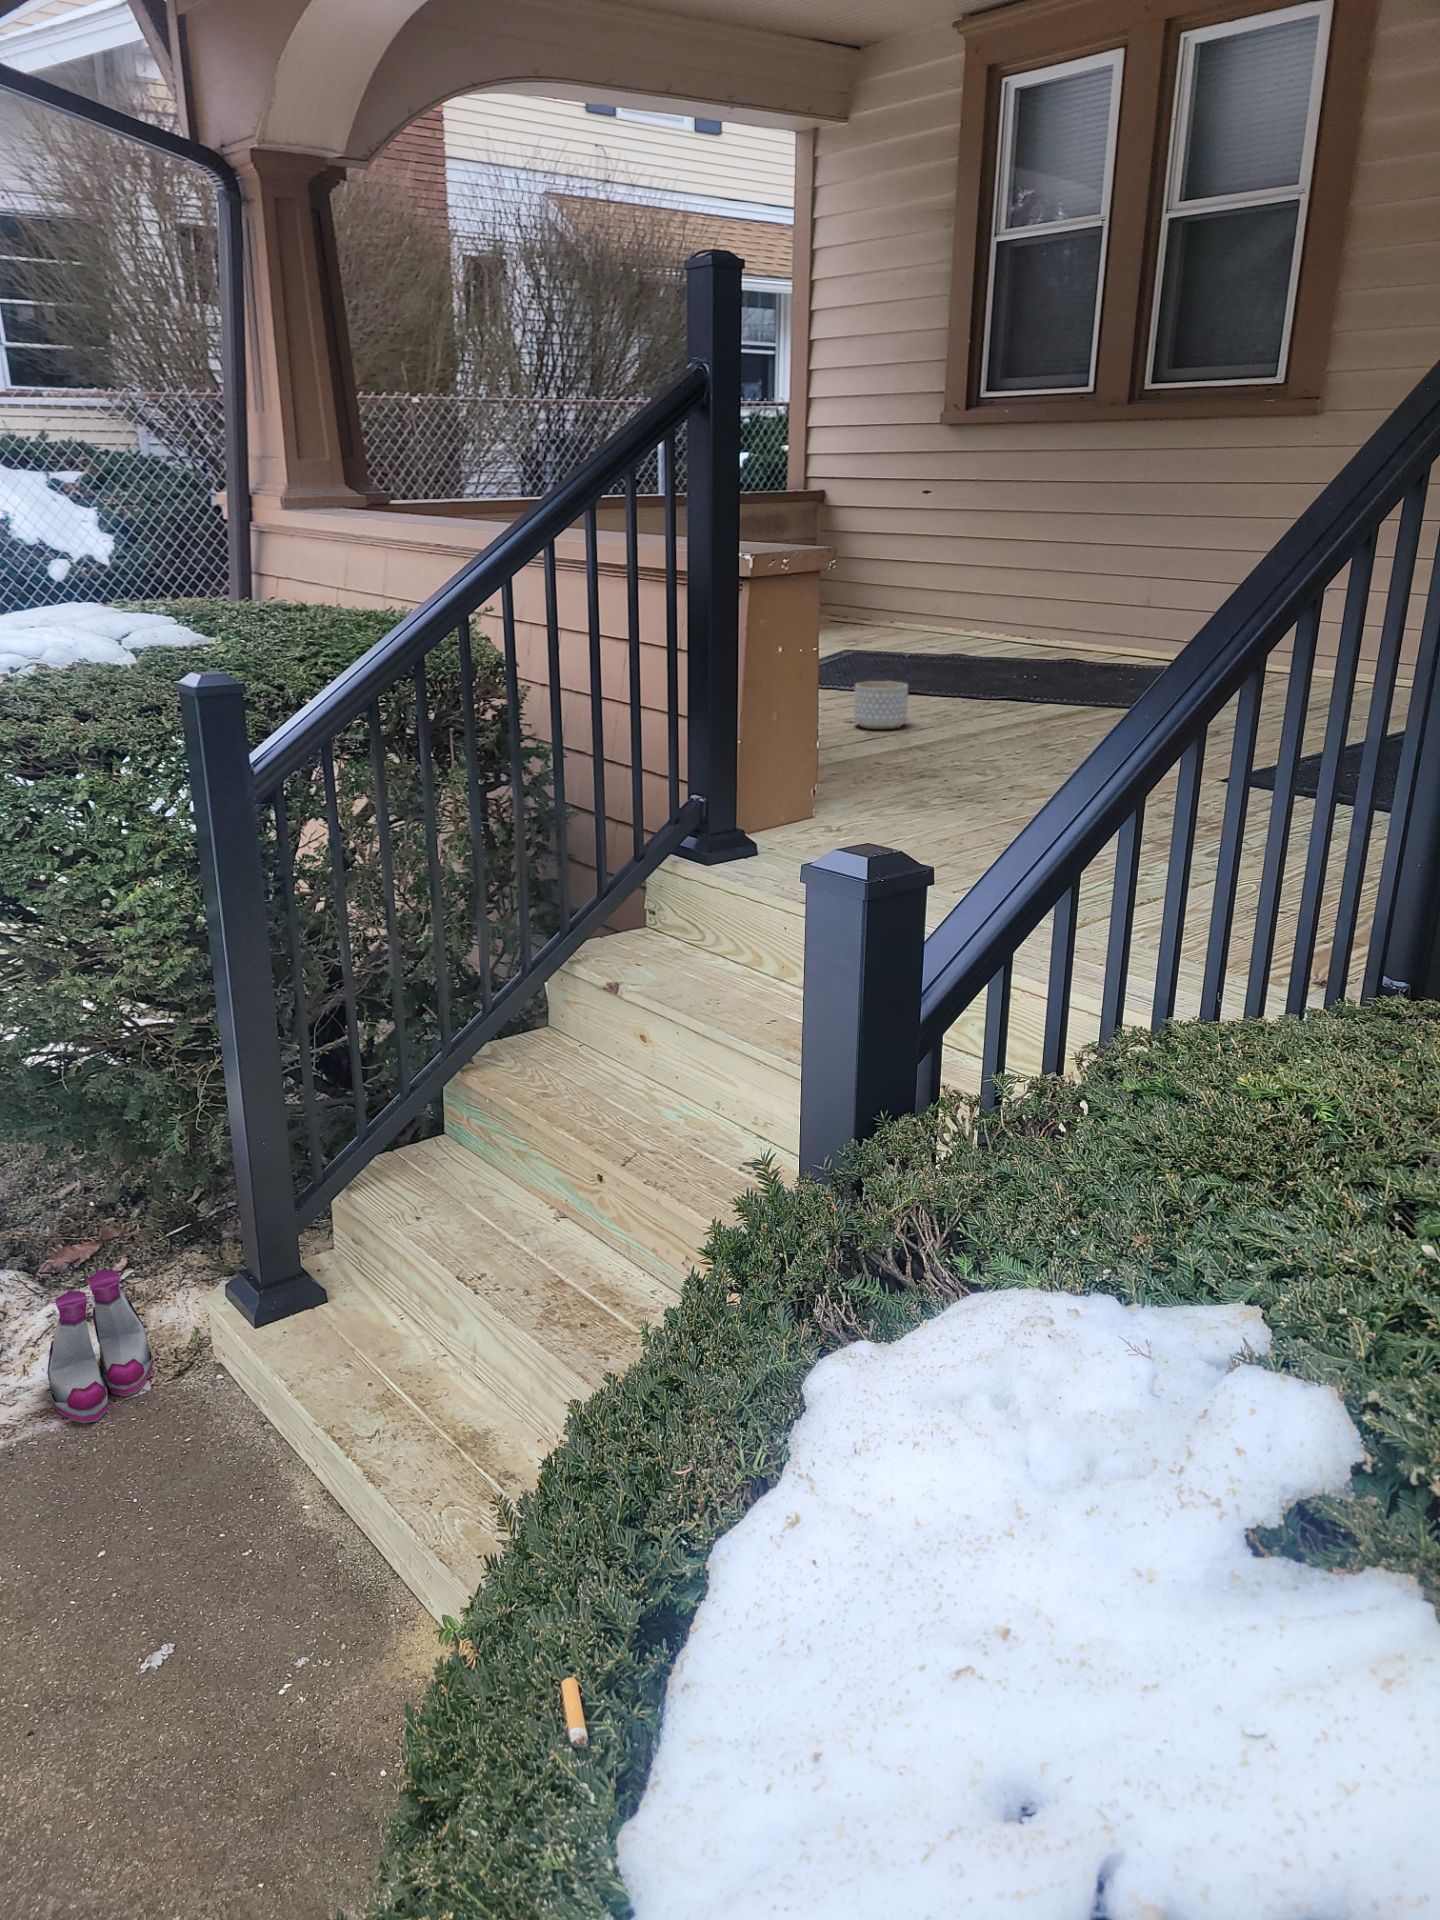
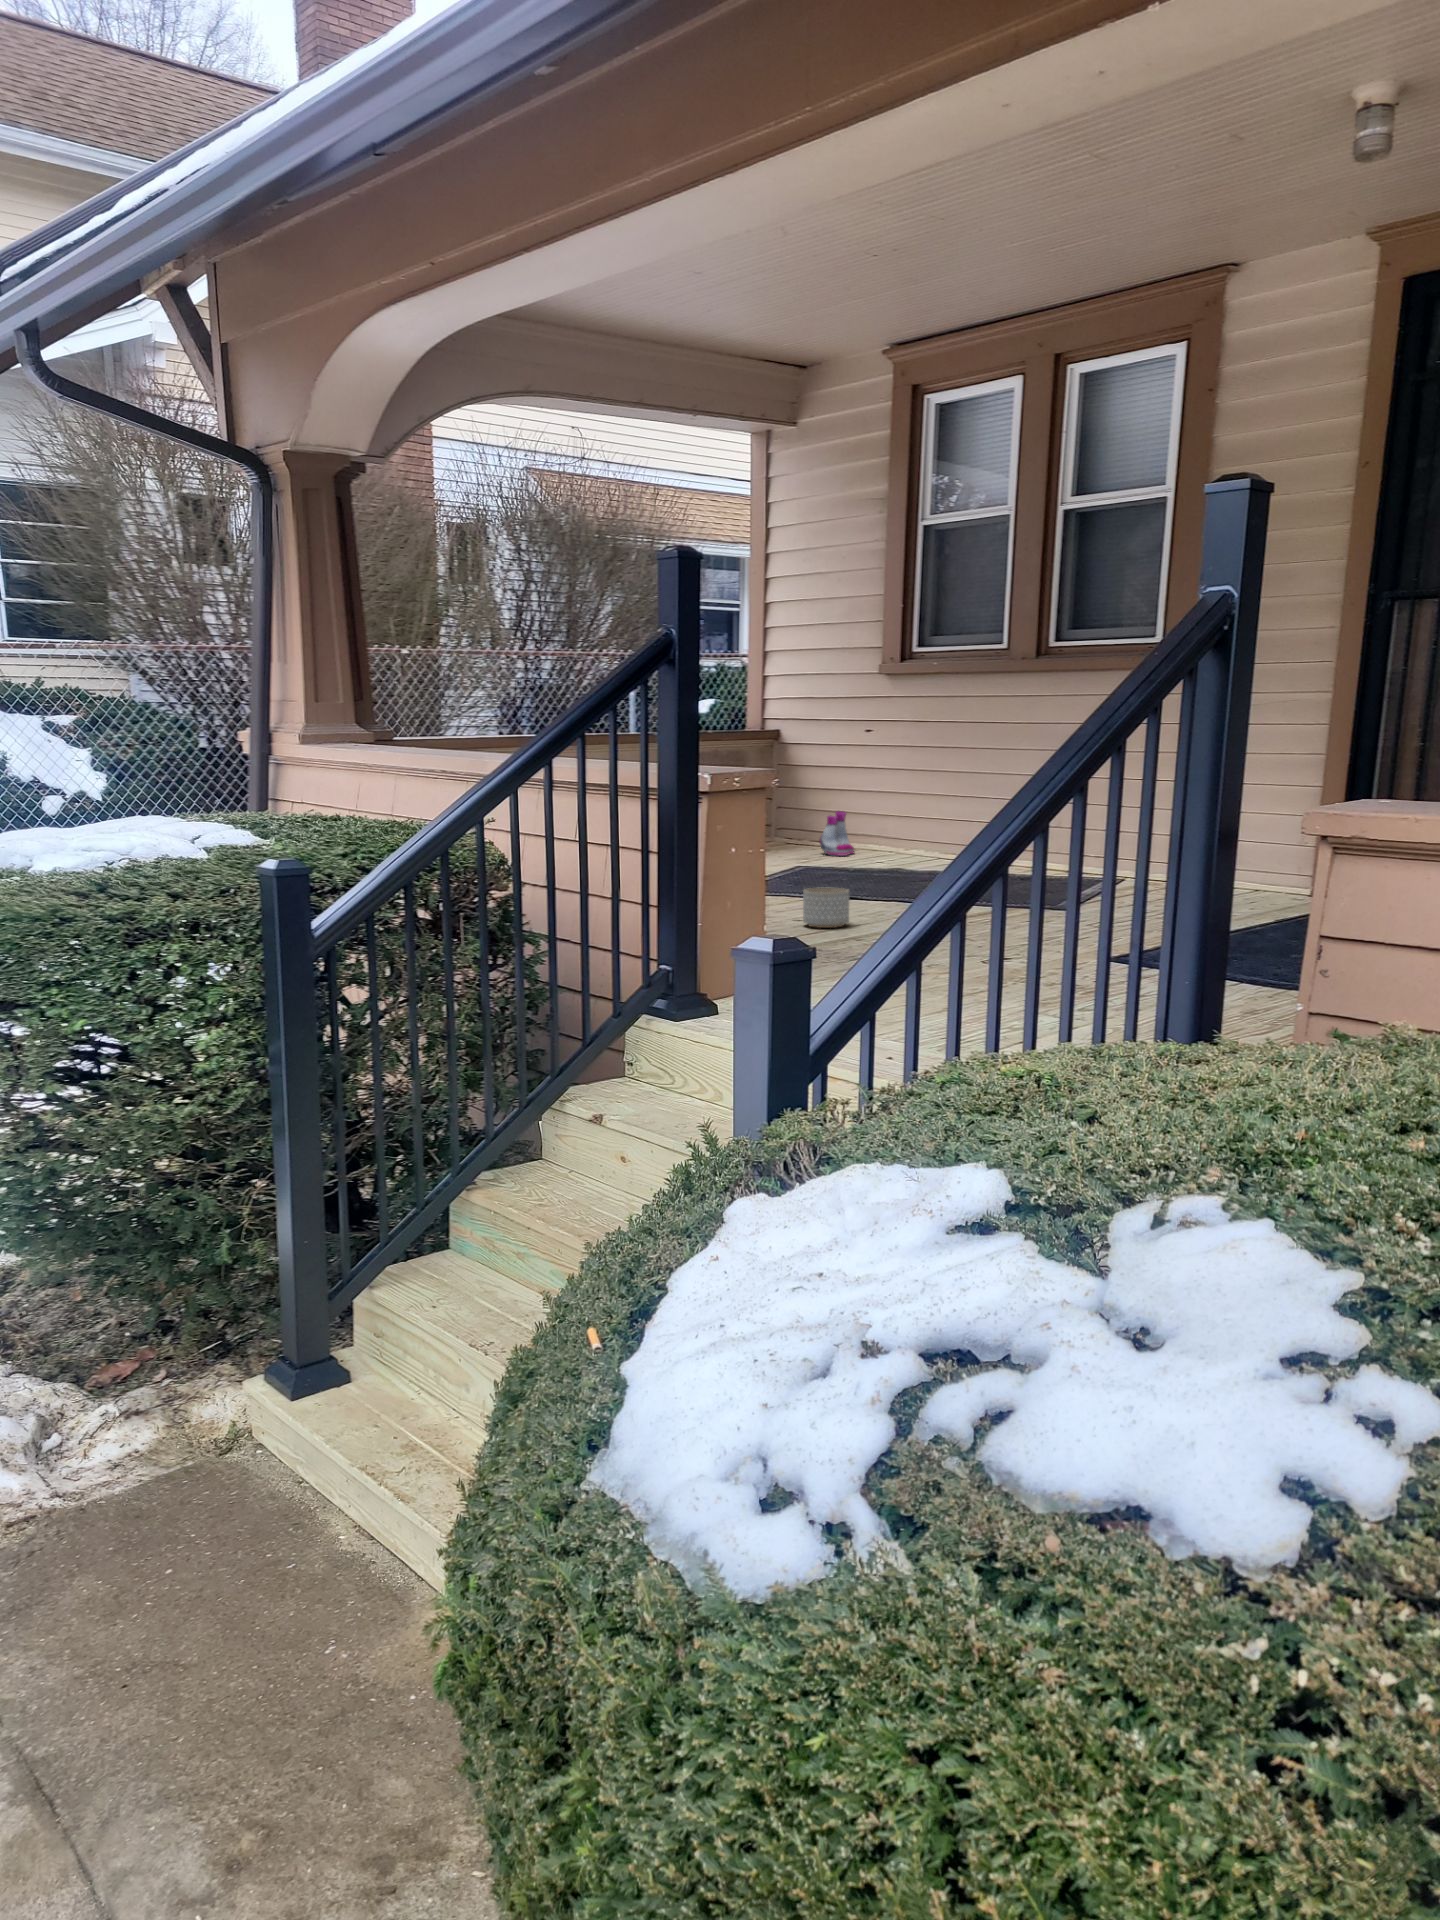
boots: present [47,1270,152,1424] -> present [819,811,854,856]

